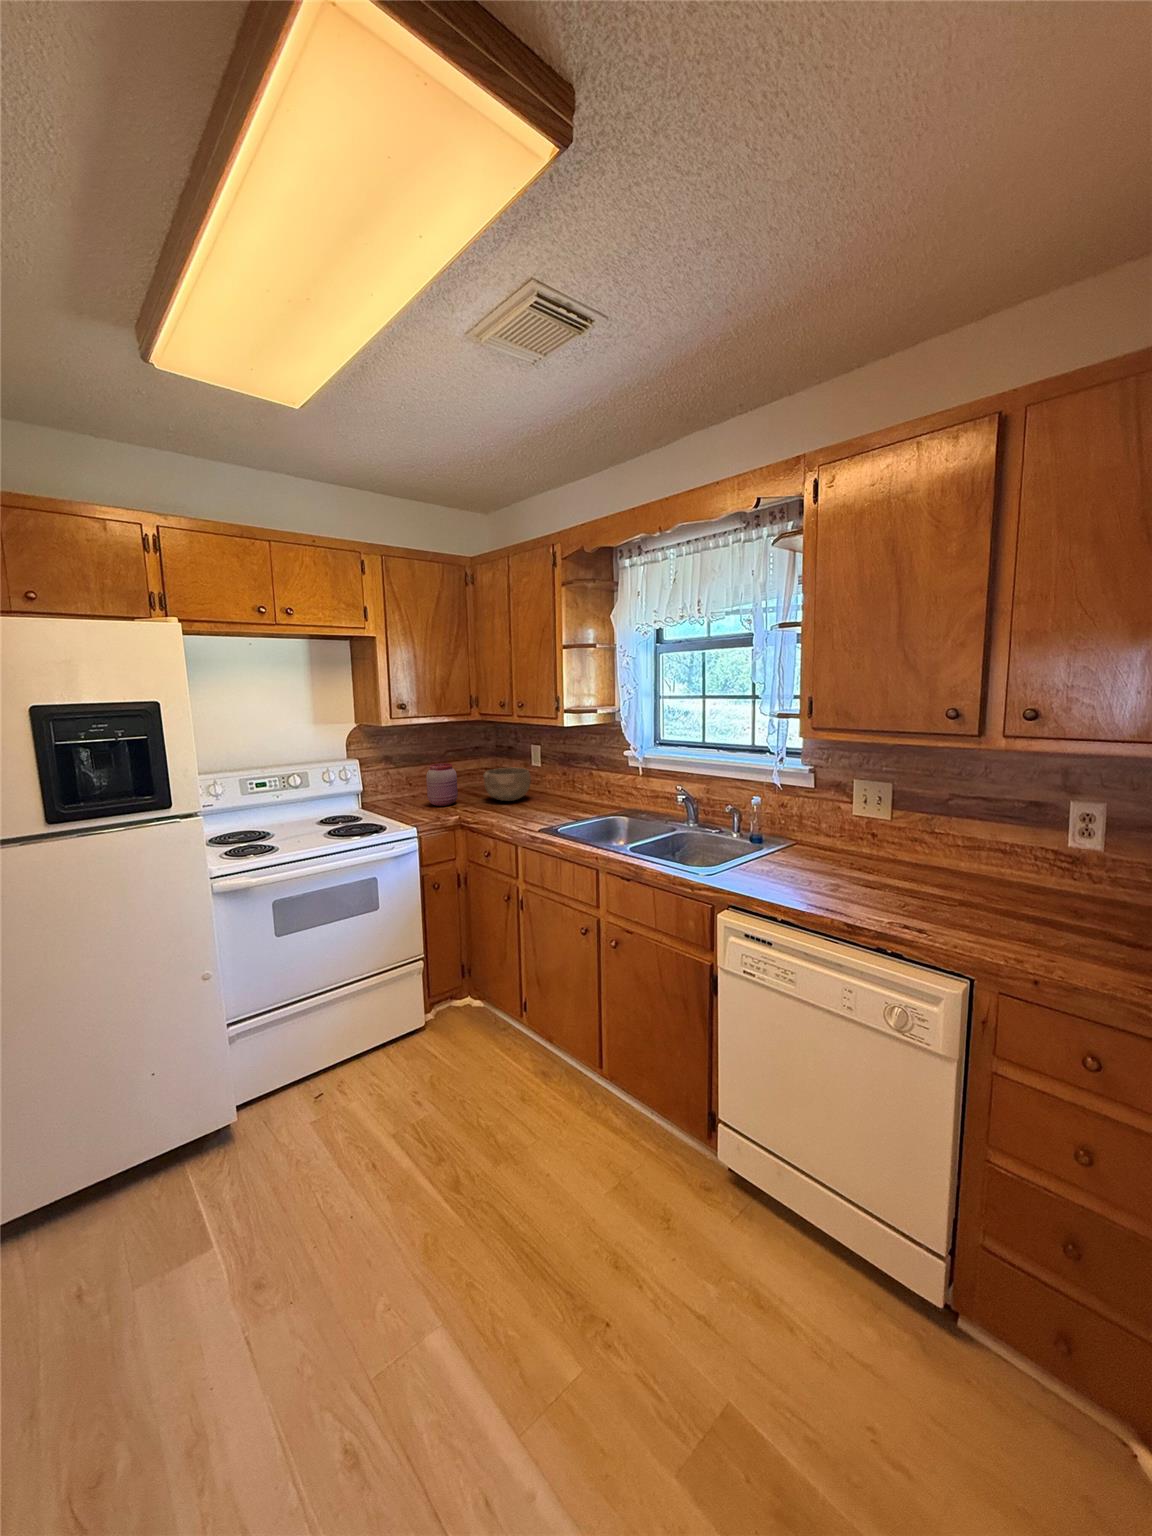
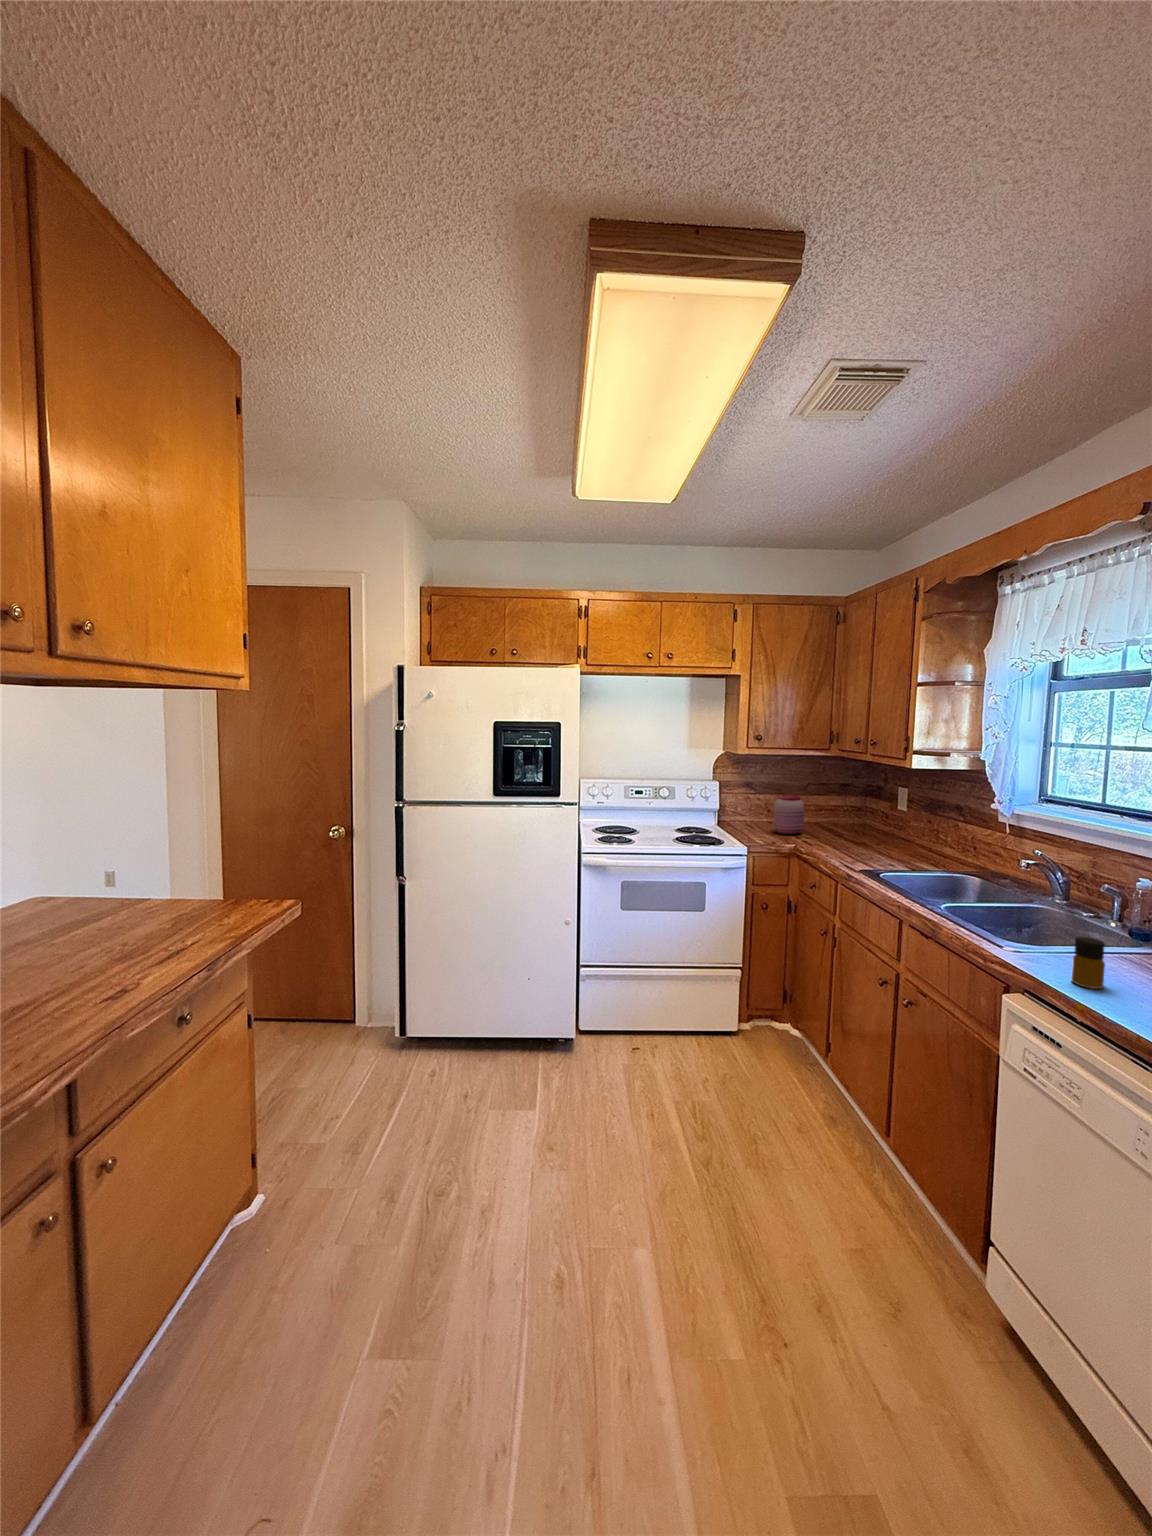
bowl: present [483,768,531,801] -> none [831,807,883,841]
bottle: none [763,852,784,892] -> present [1071,936,1105,989]

